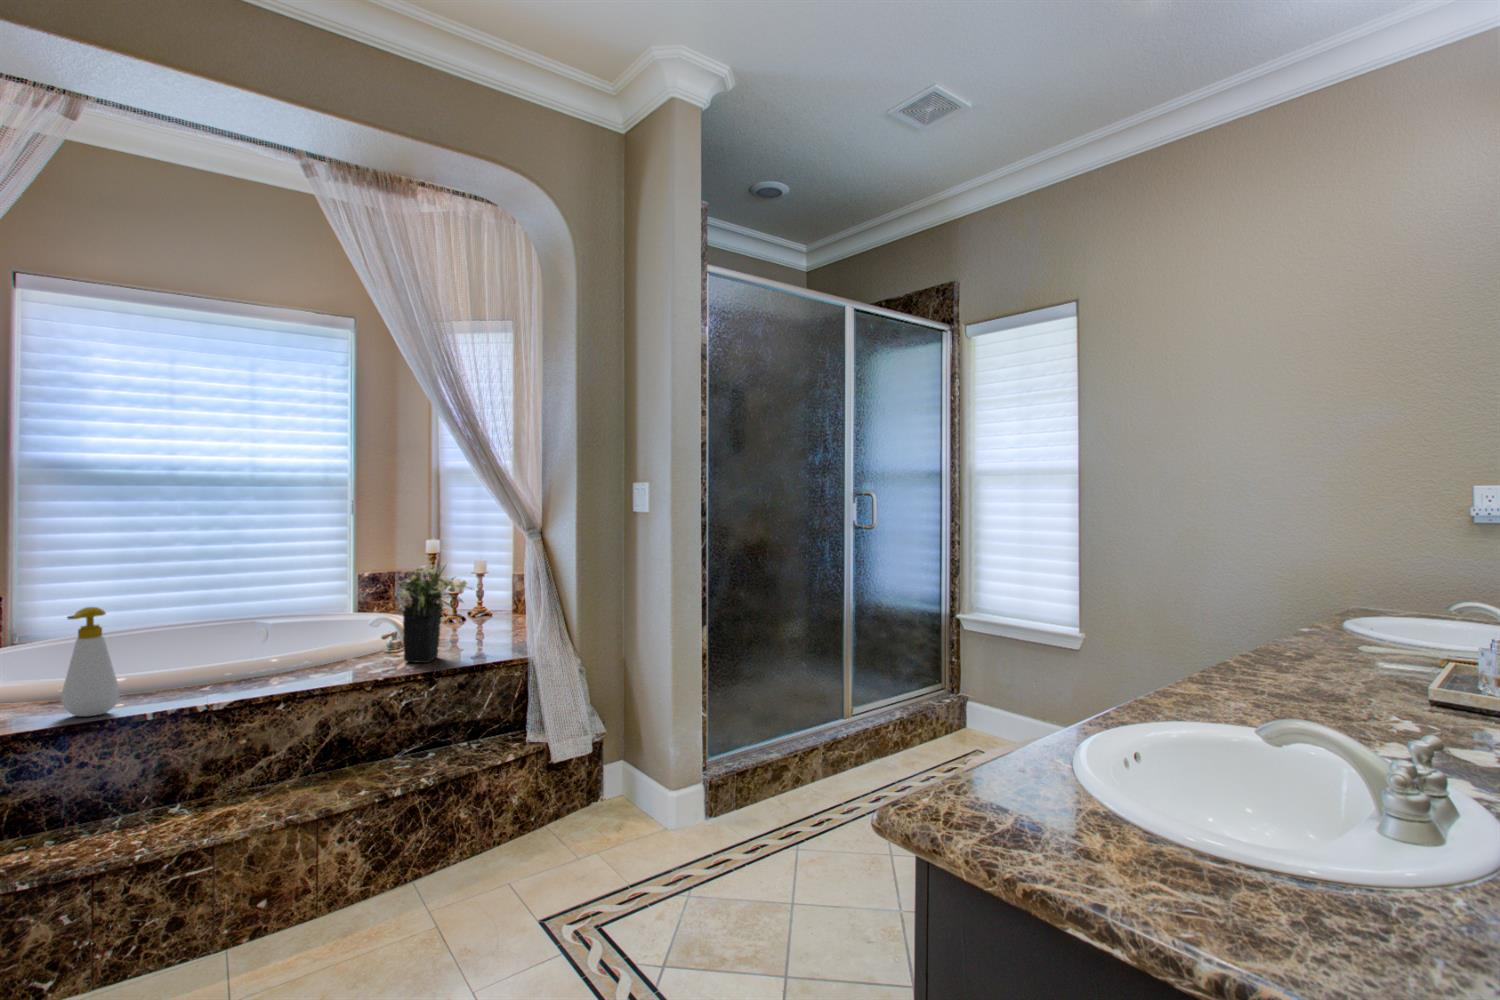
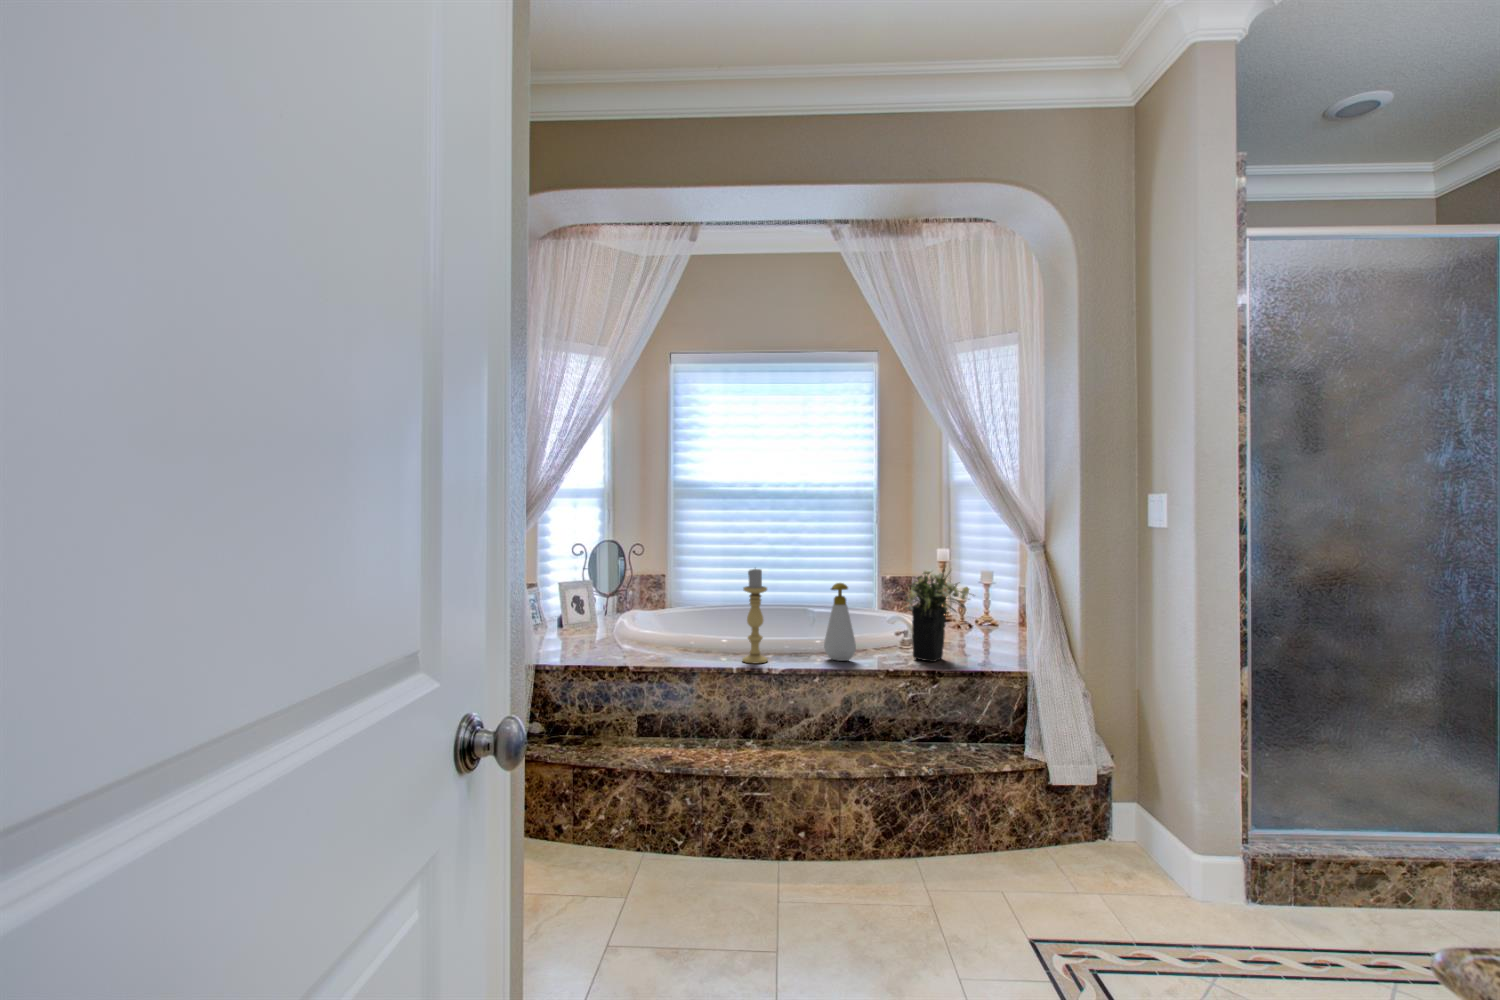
candle holder: none [163,579,205,703] -> present [743,569,768,663]
soap bottle: present [61,607,120,716] -> present [824,583,856,661]

